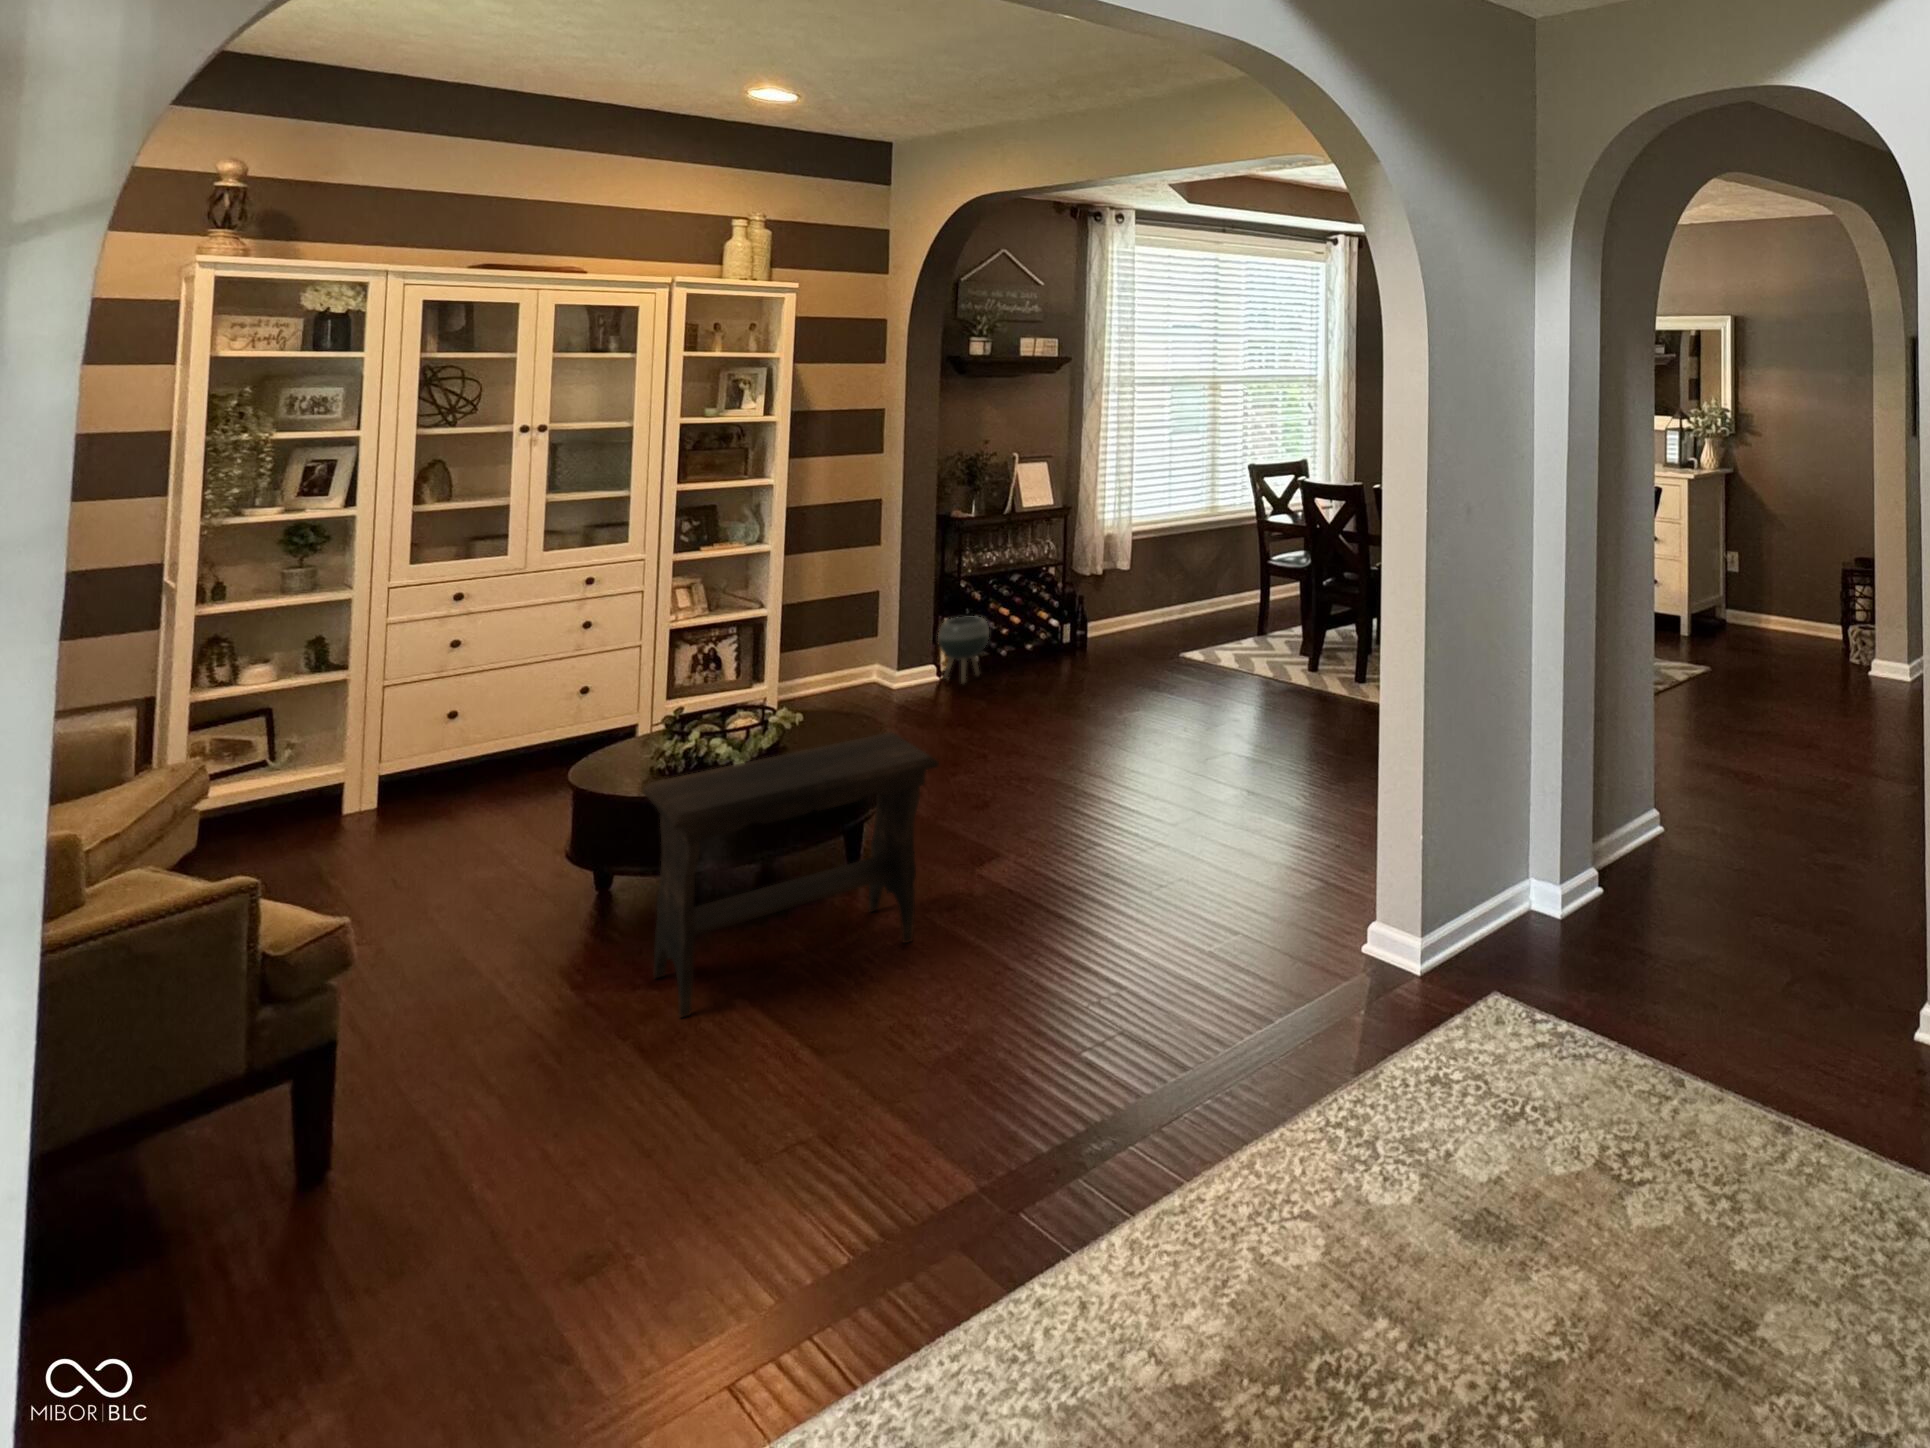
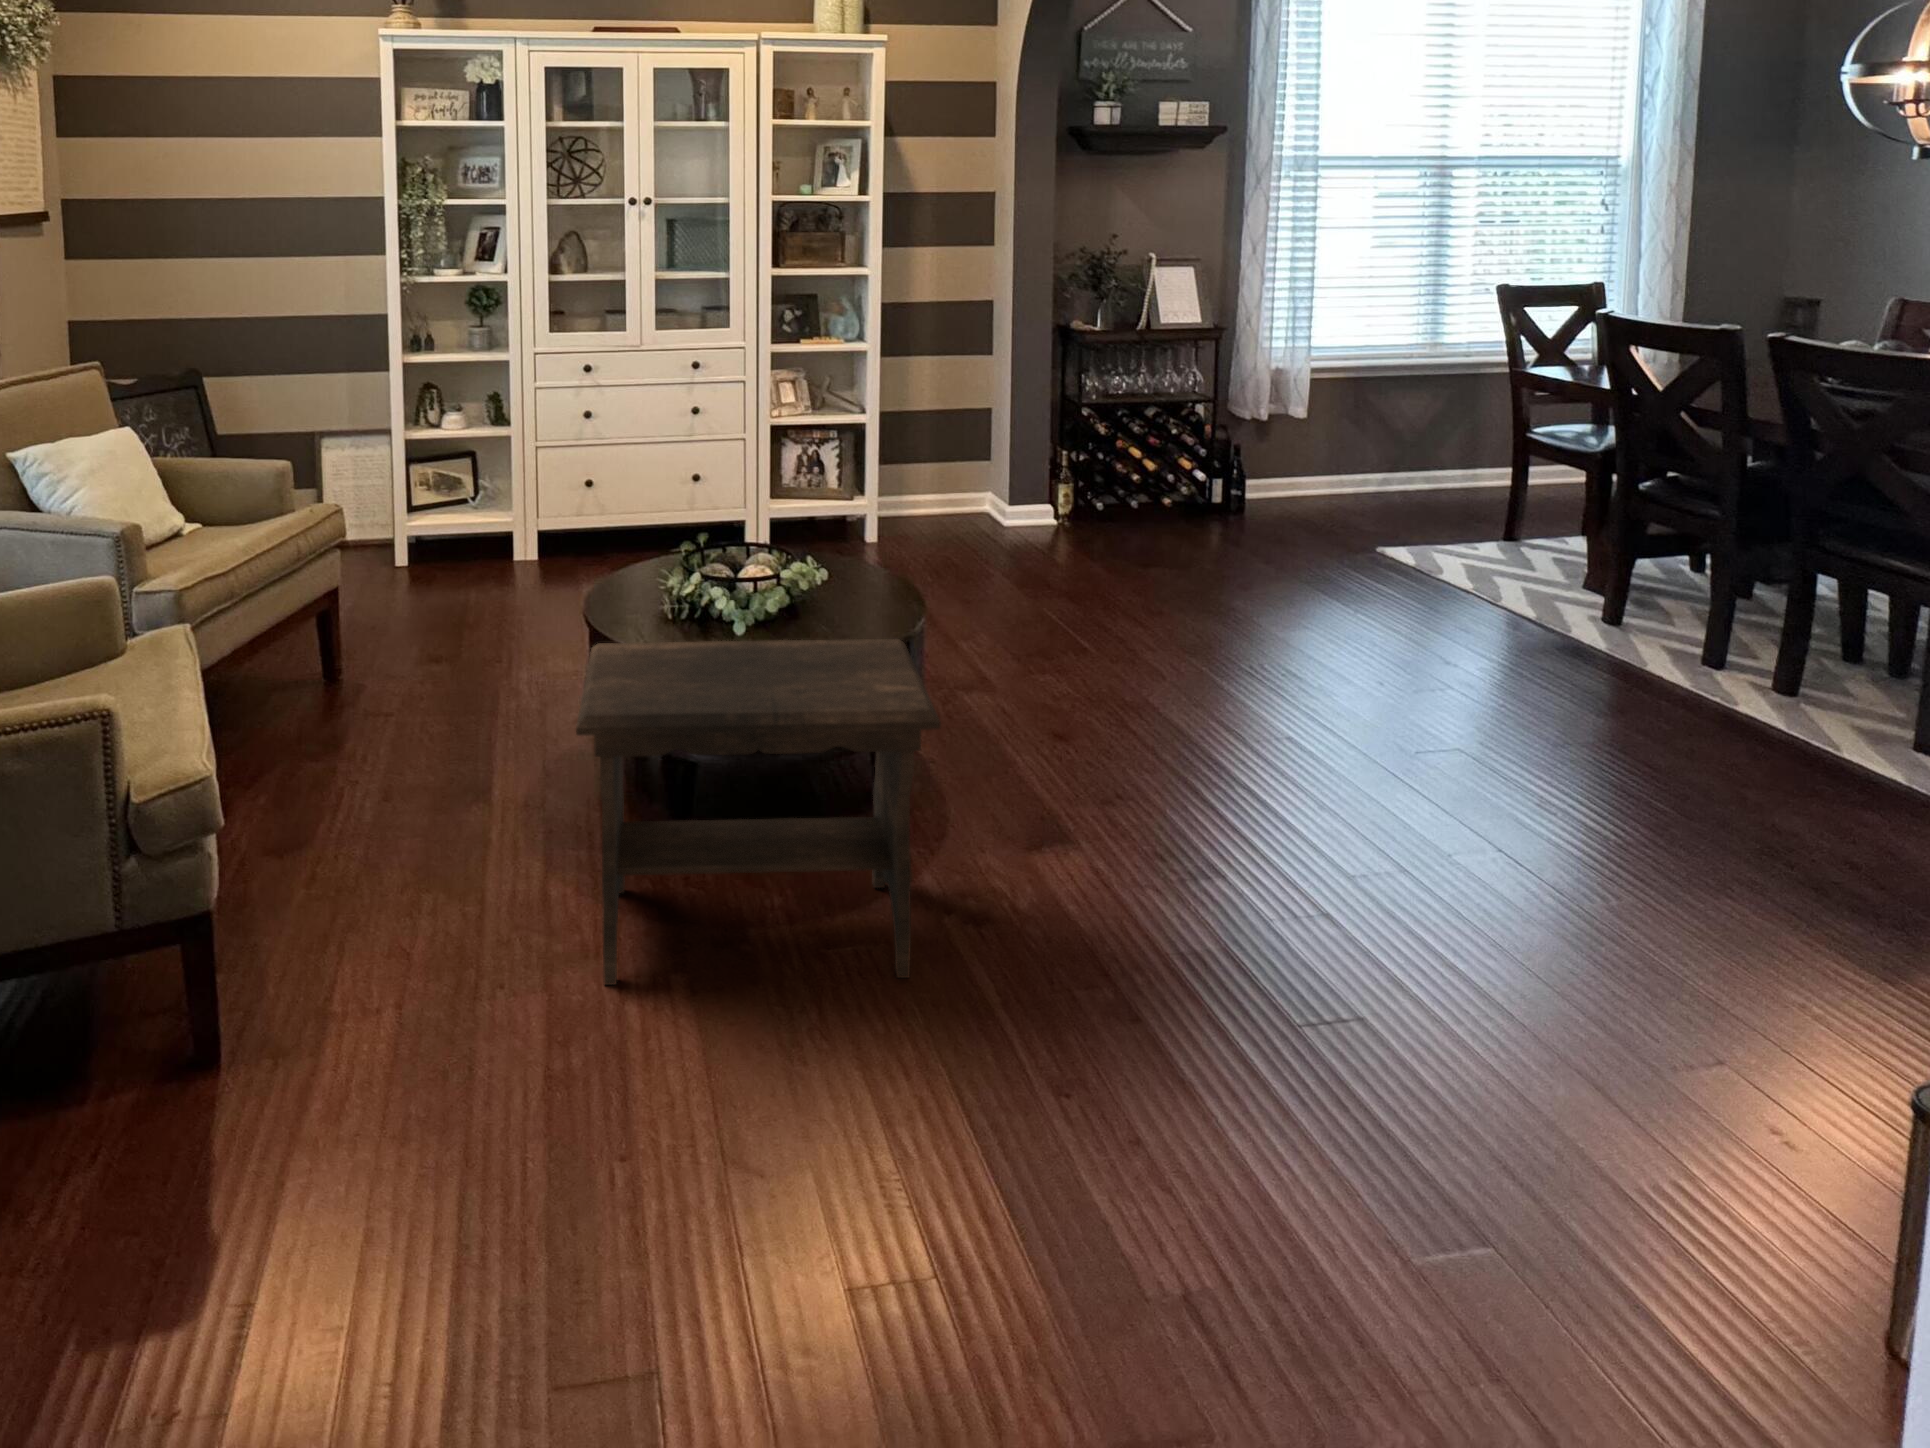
planter: present [938,617,989,683] -> none [1051,453,1111,536]

